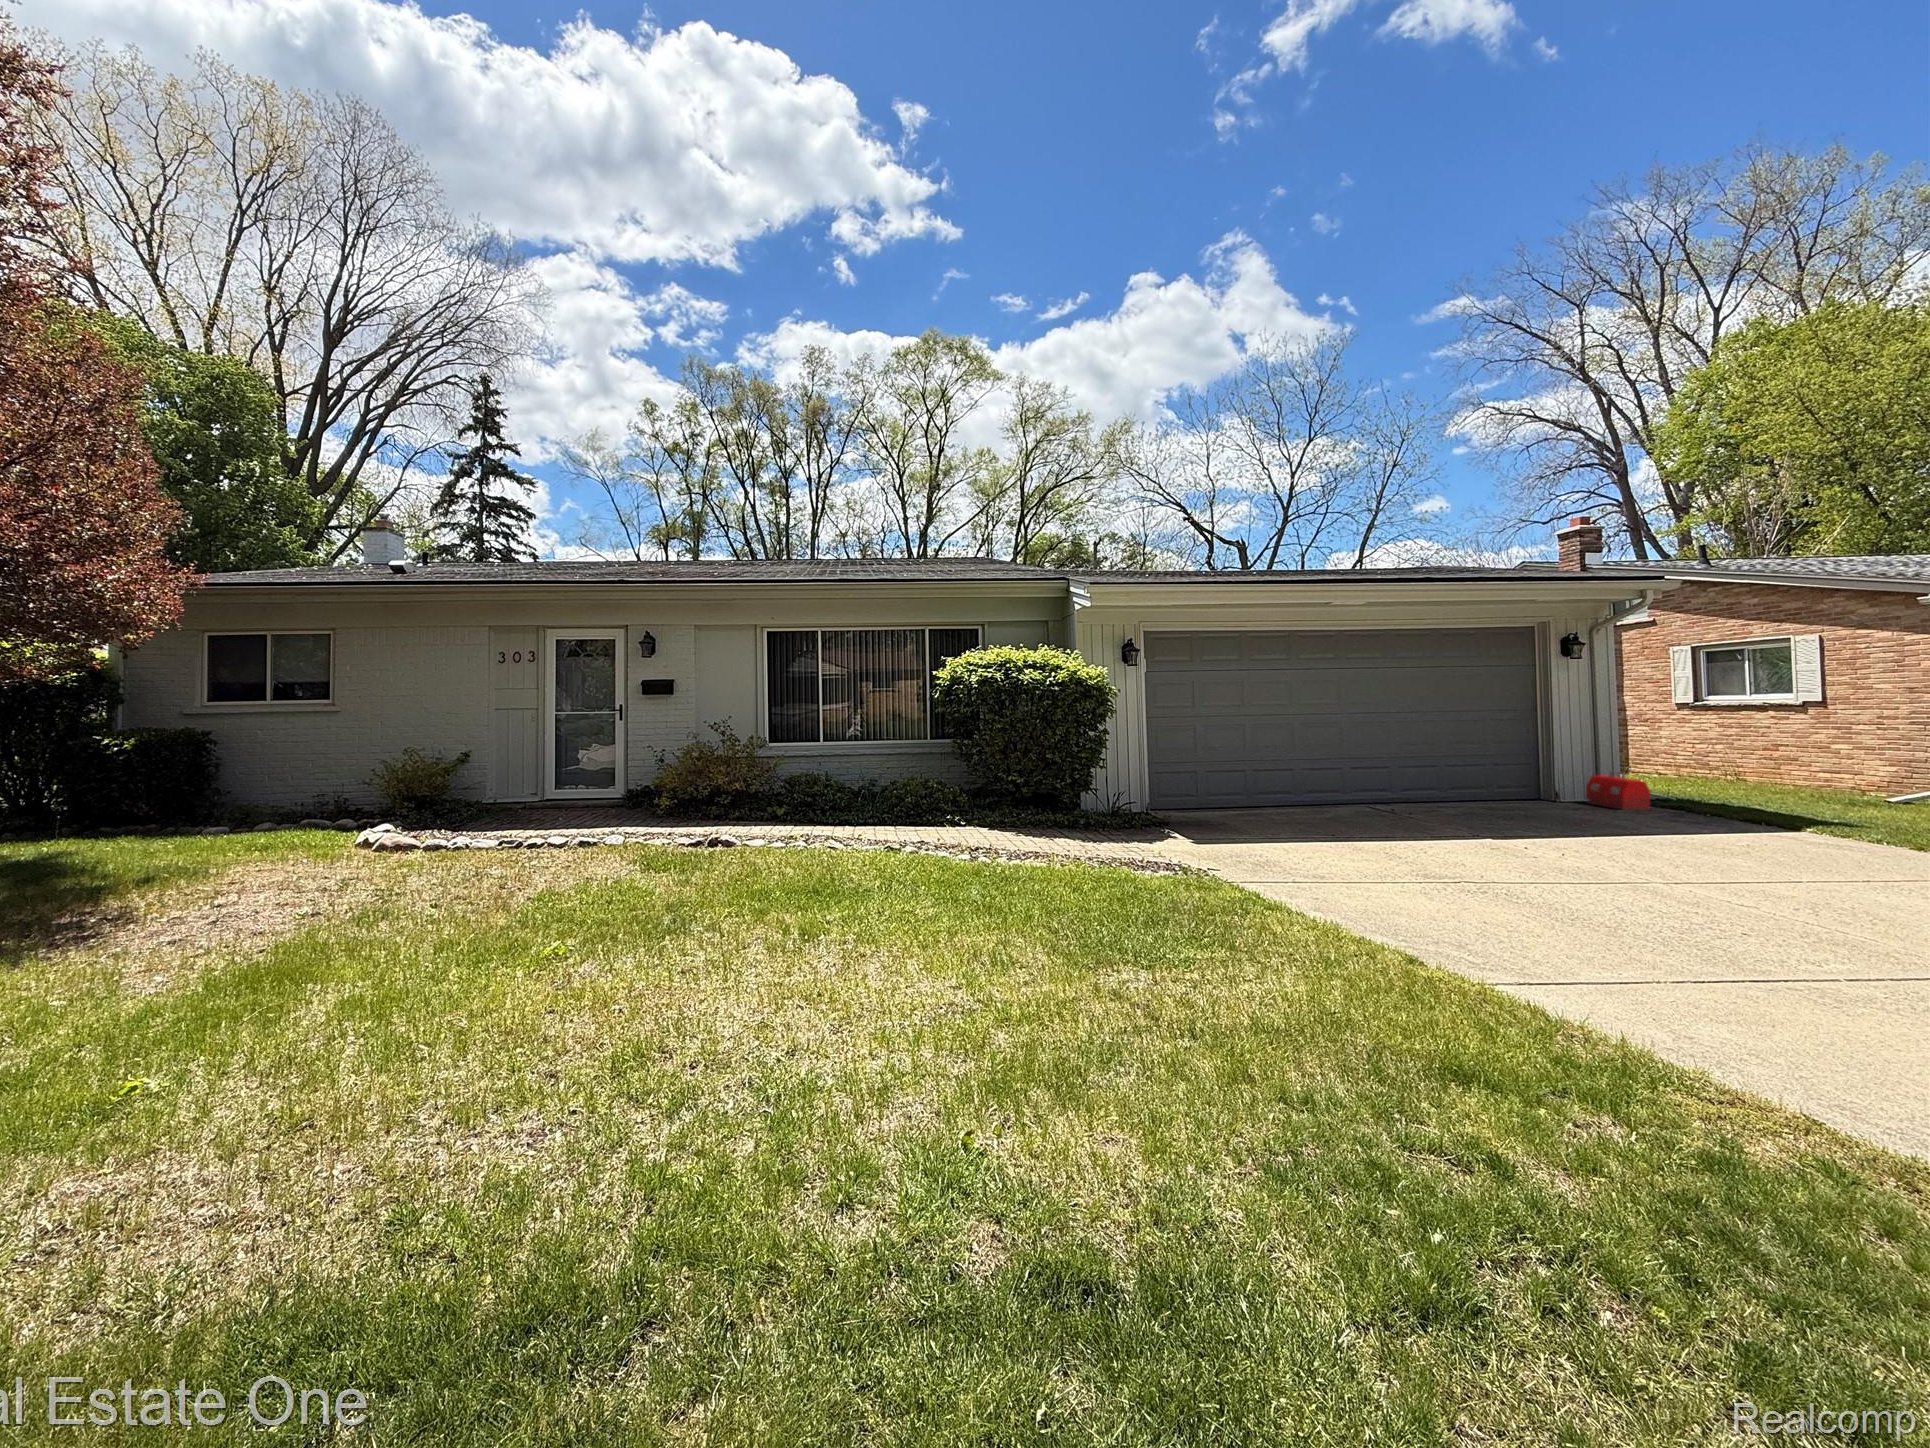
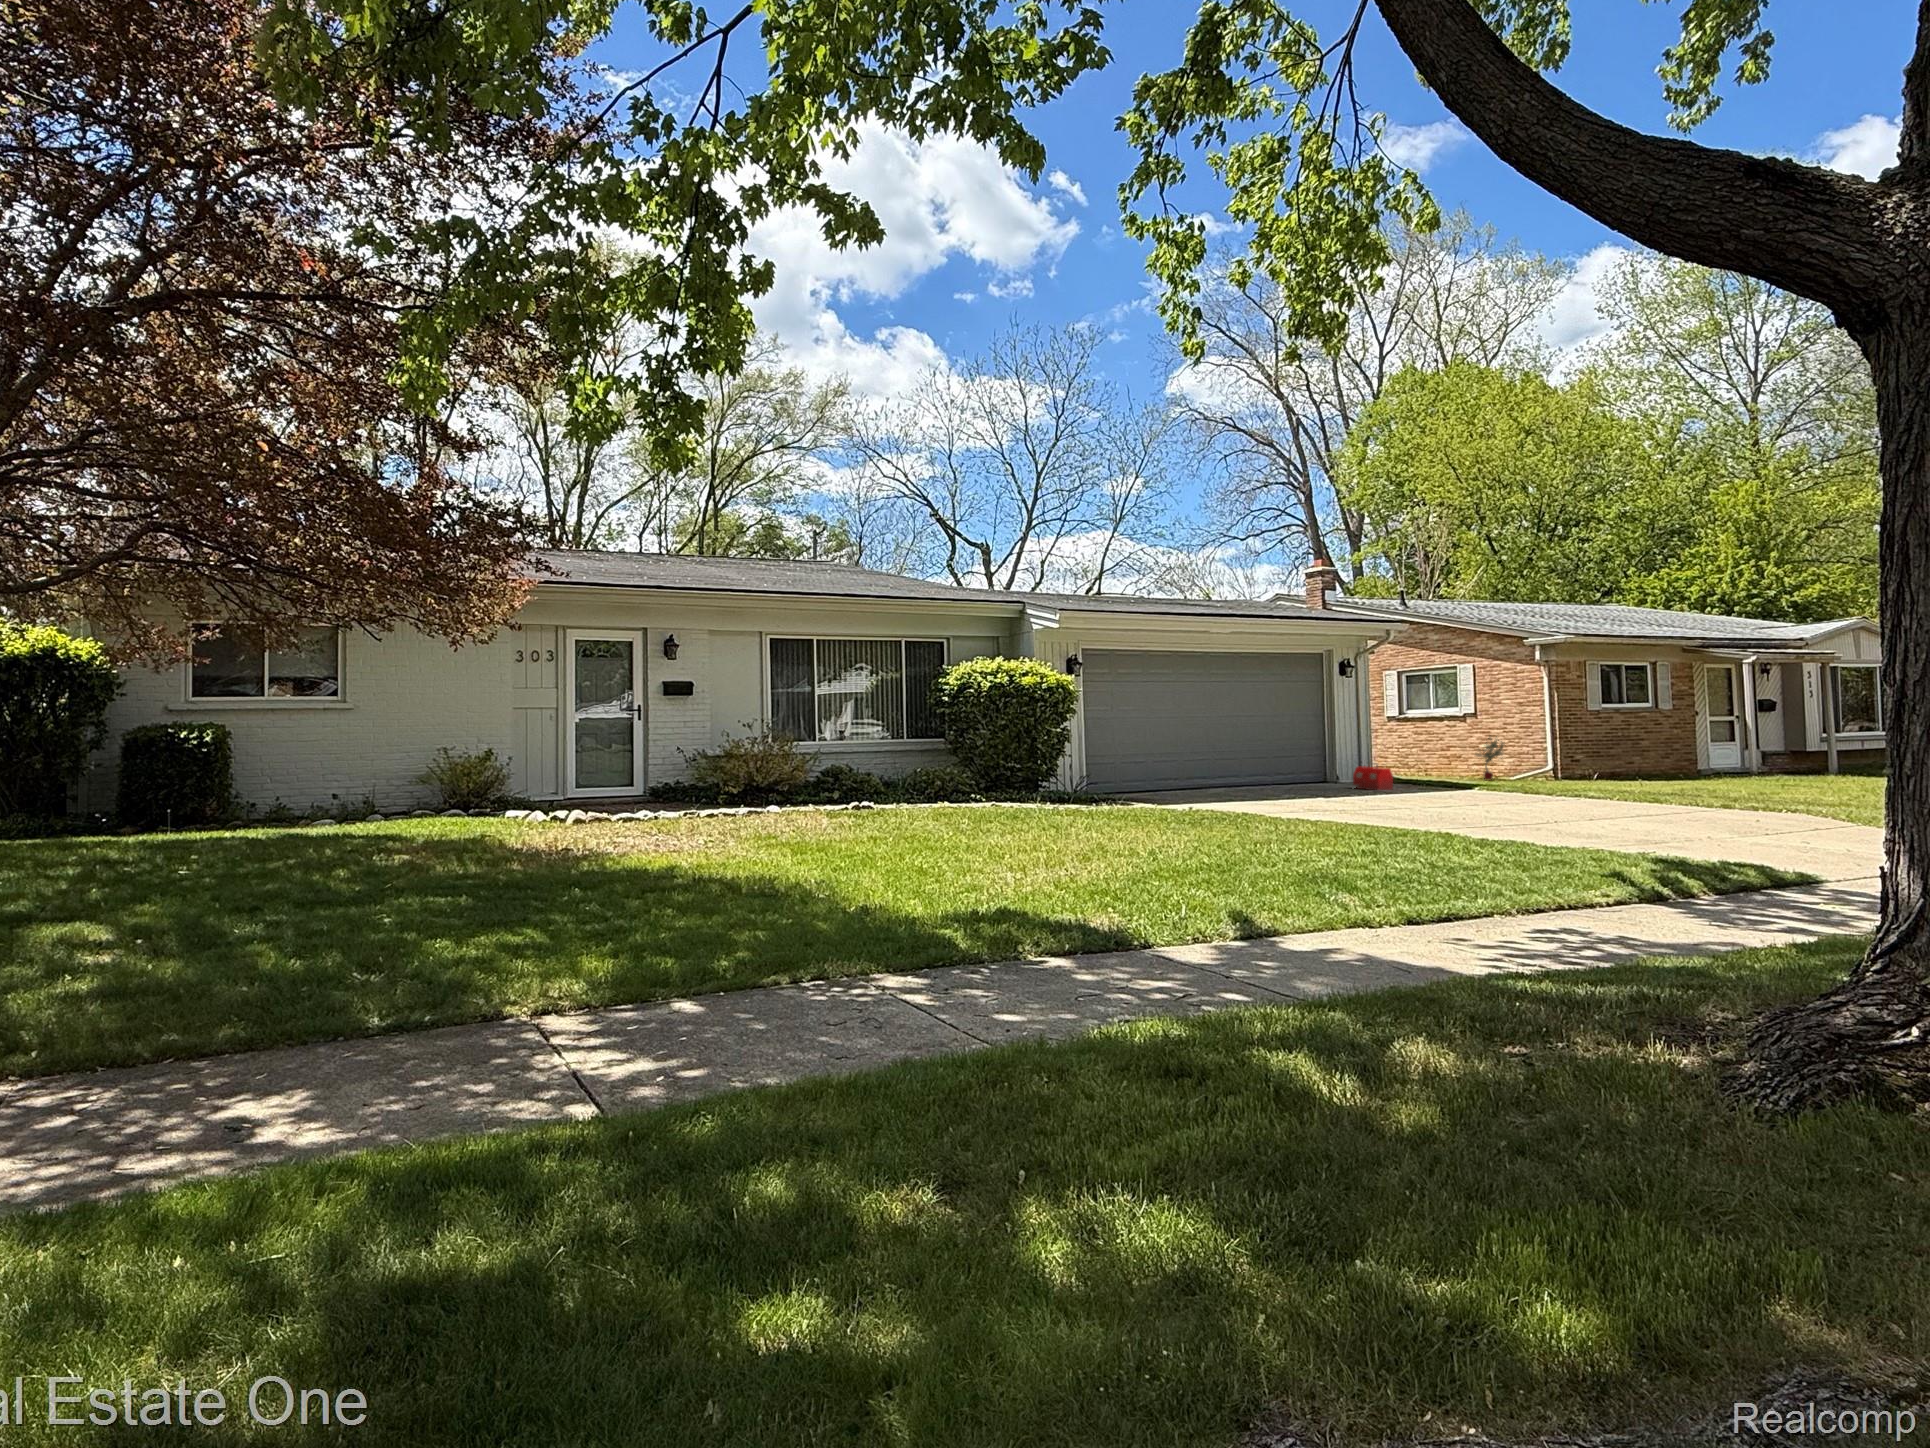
potted tree: none [1815,732,1874,792] -> present [1476,736,1504,780]

